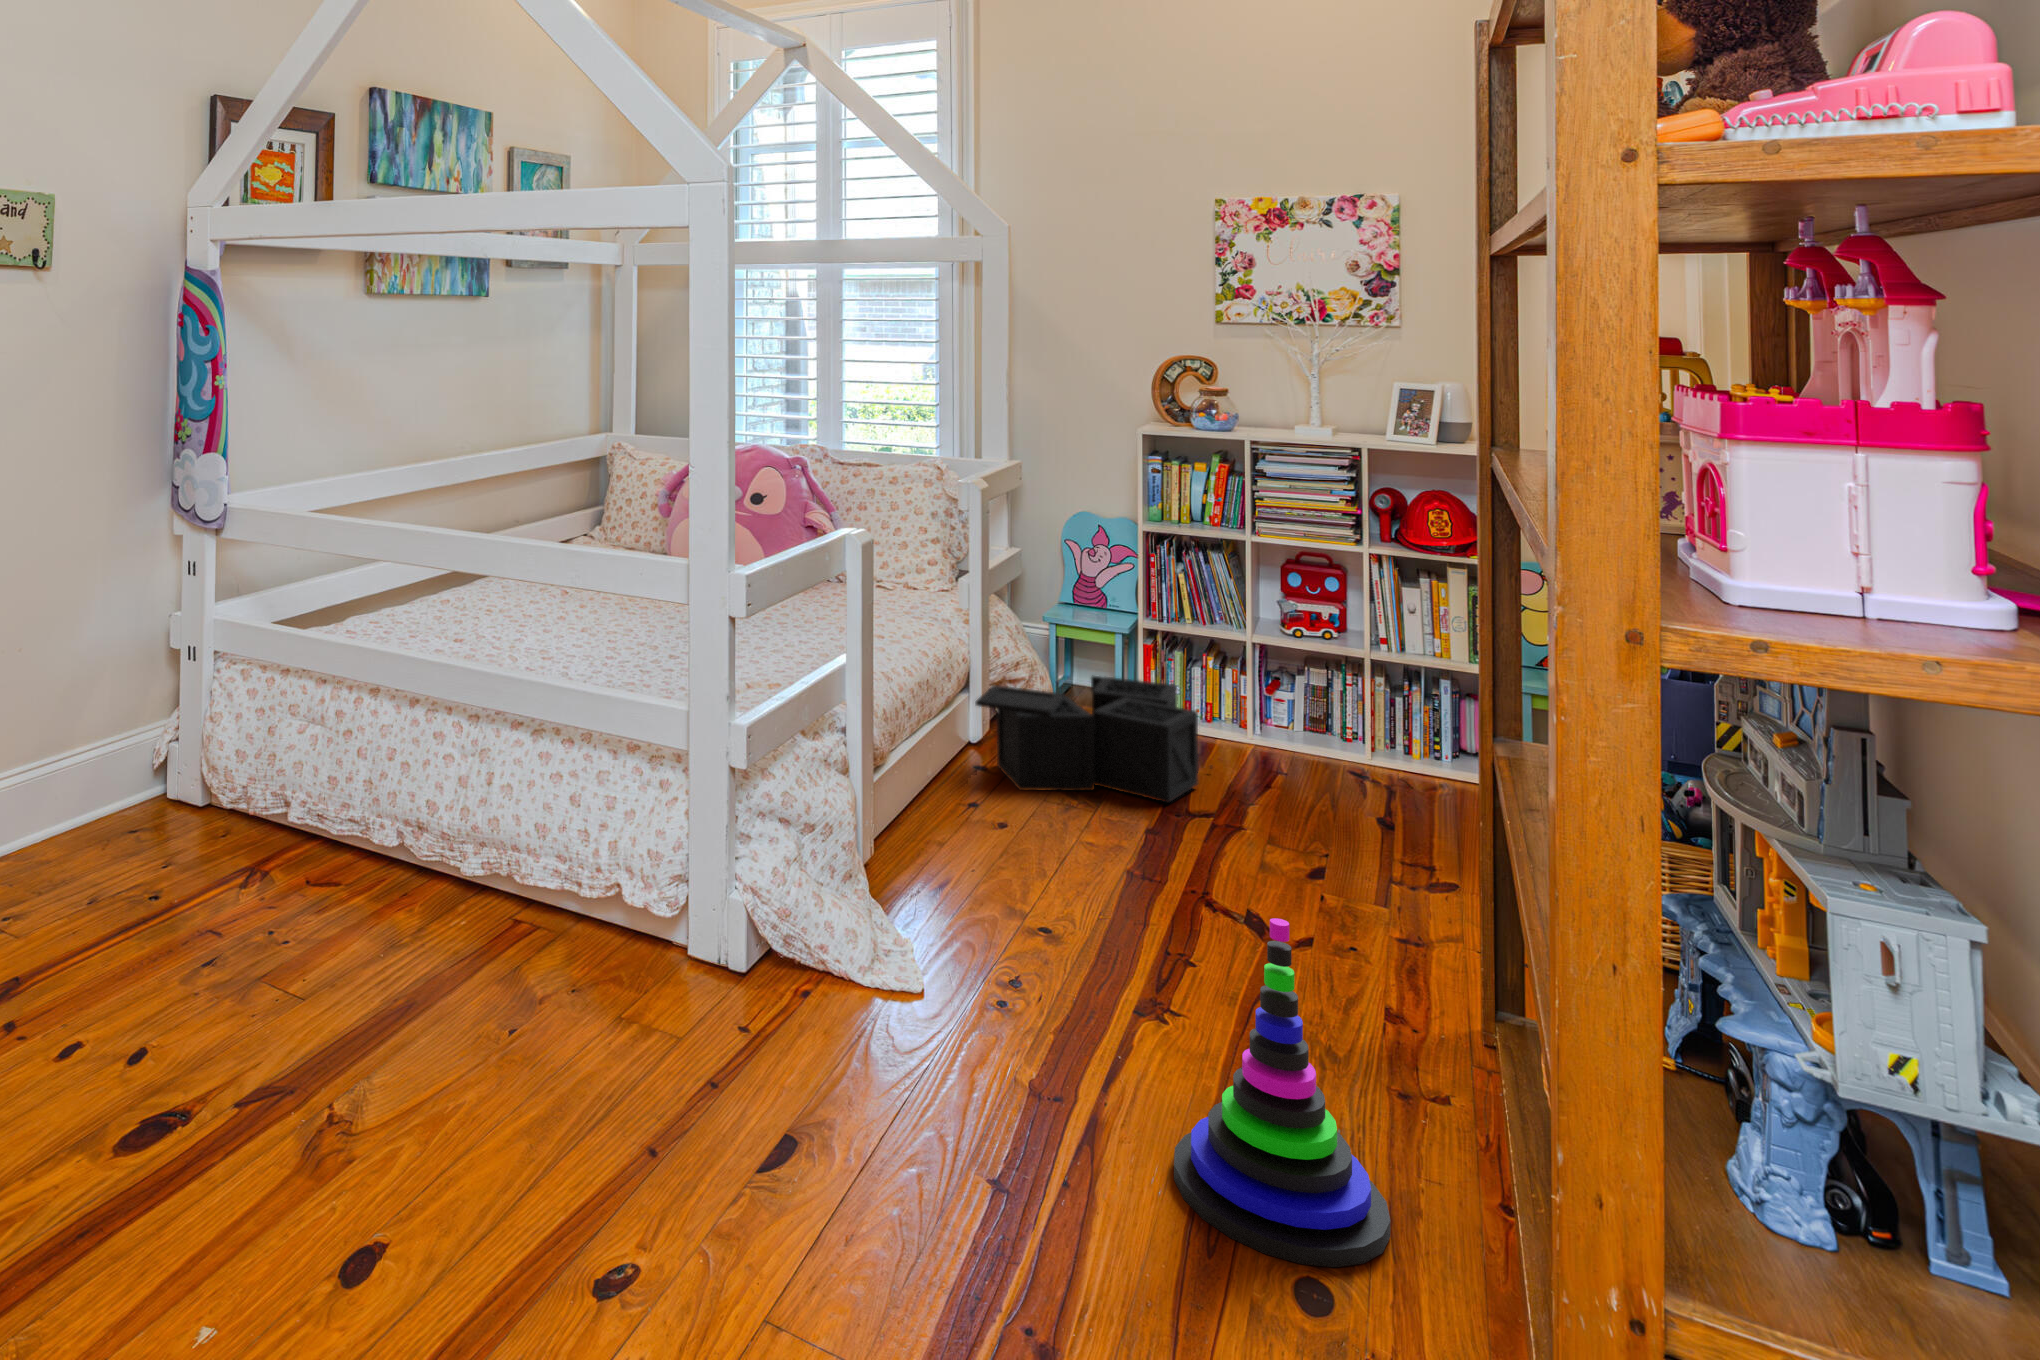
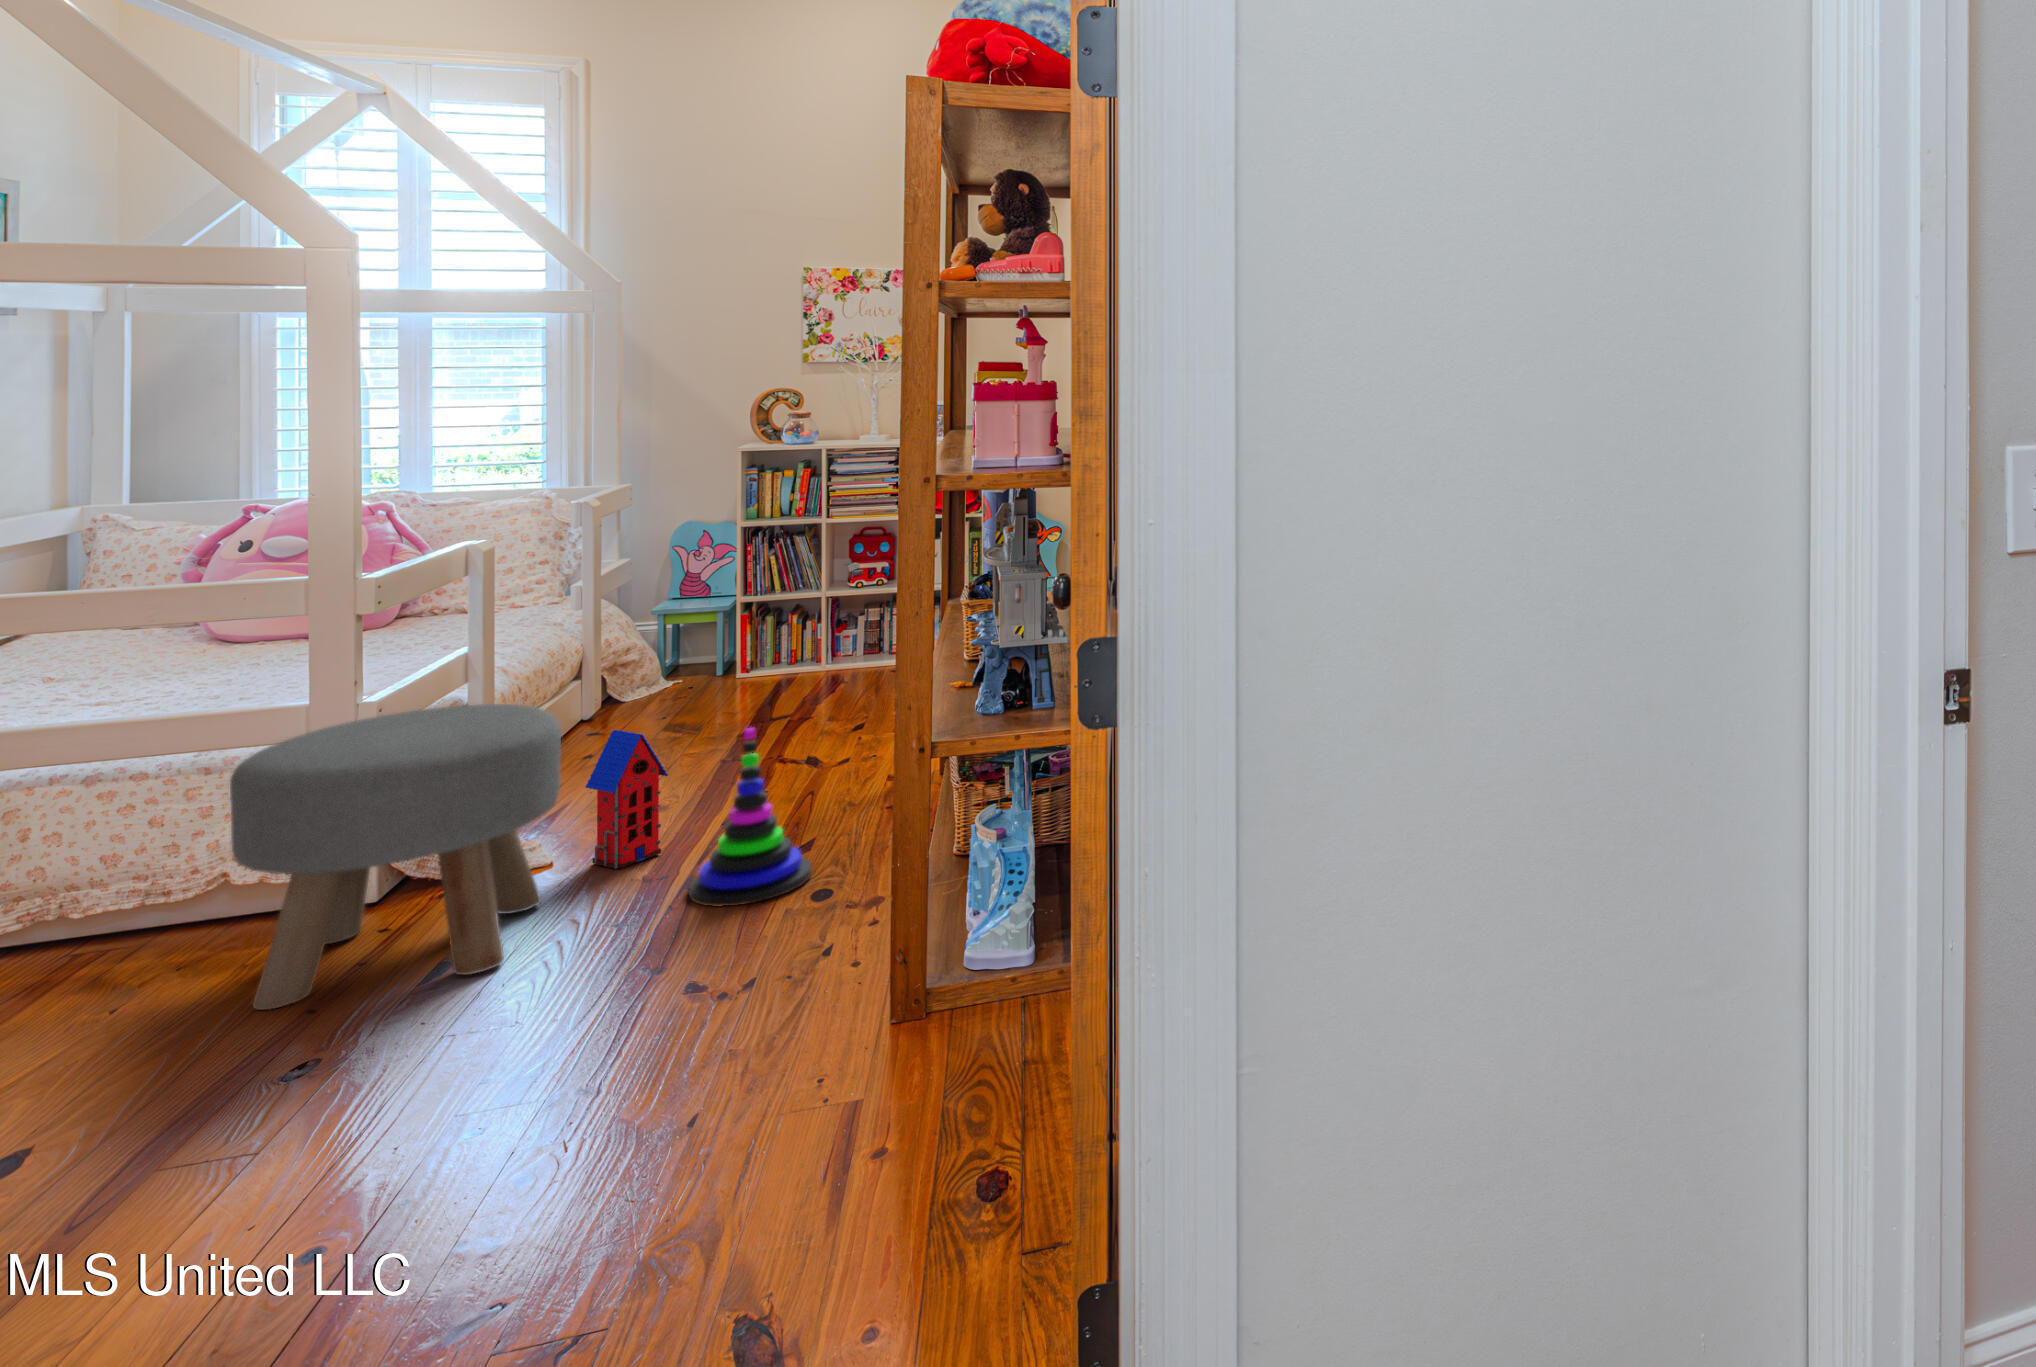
storage bin: present [975,676,1212,803] -> none [582,640,790,741]
ottoman: none [623,755,993,1230] -> present [230,704,561,1010]
toy house: none [1008,830,1120,1052] -> present [585,730,668,869]

